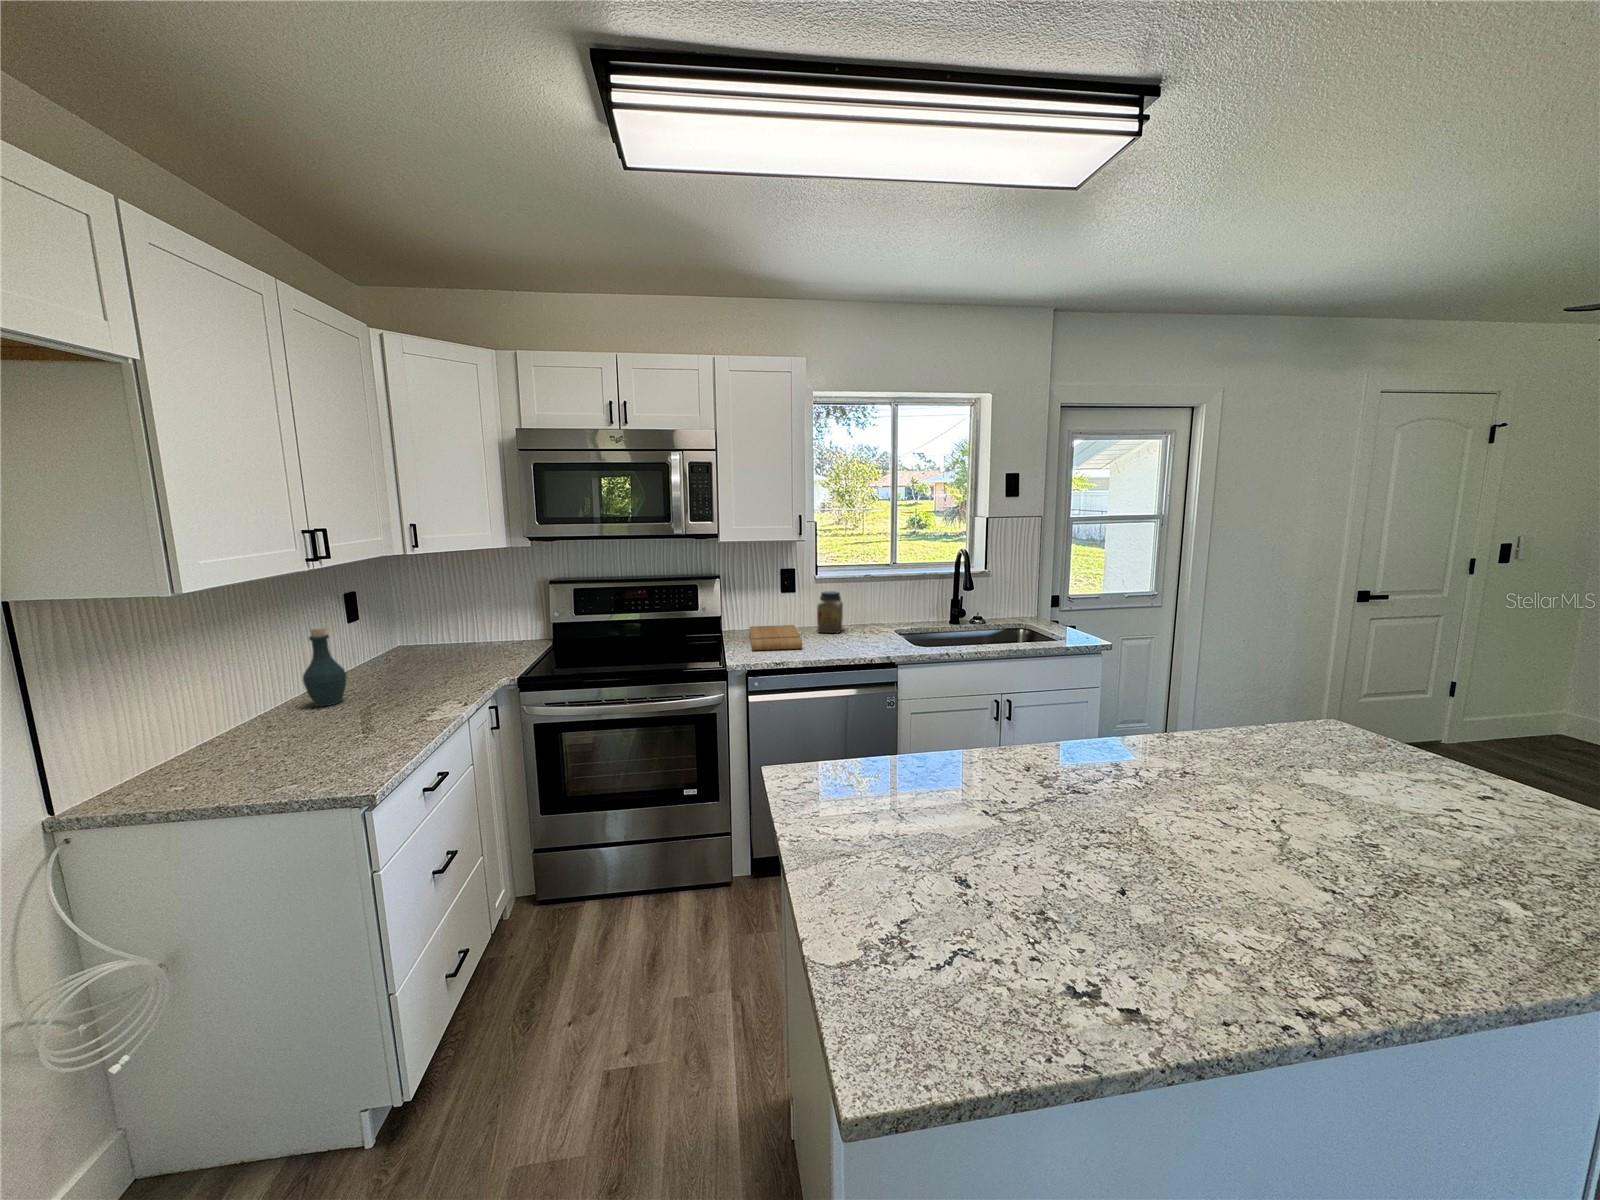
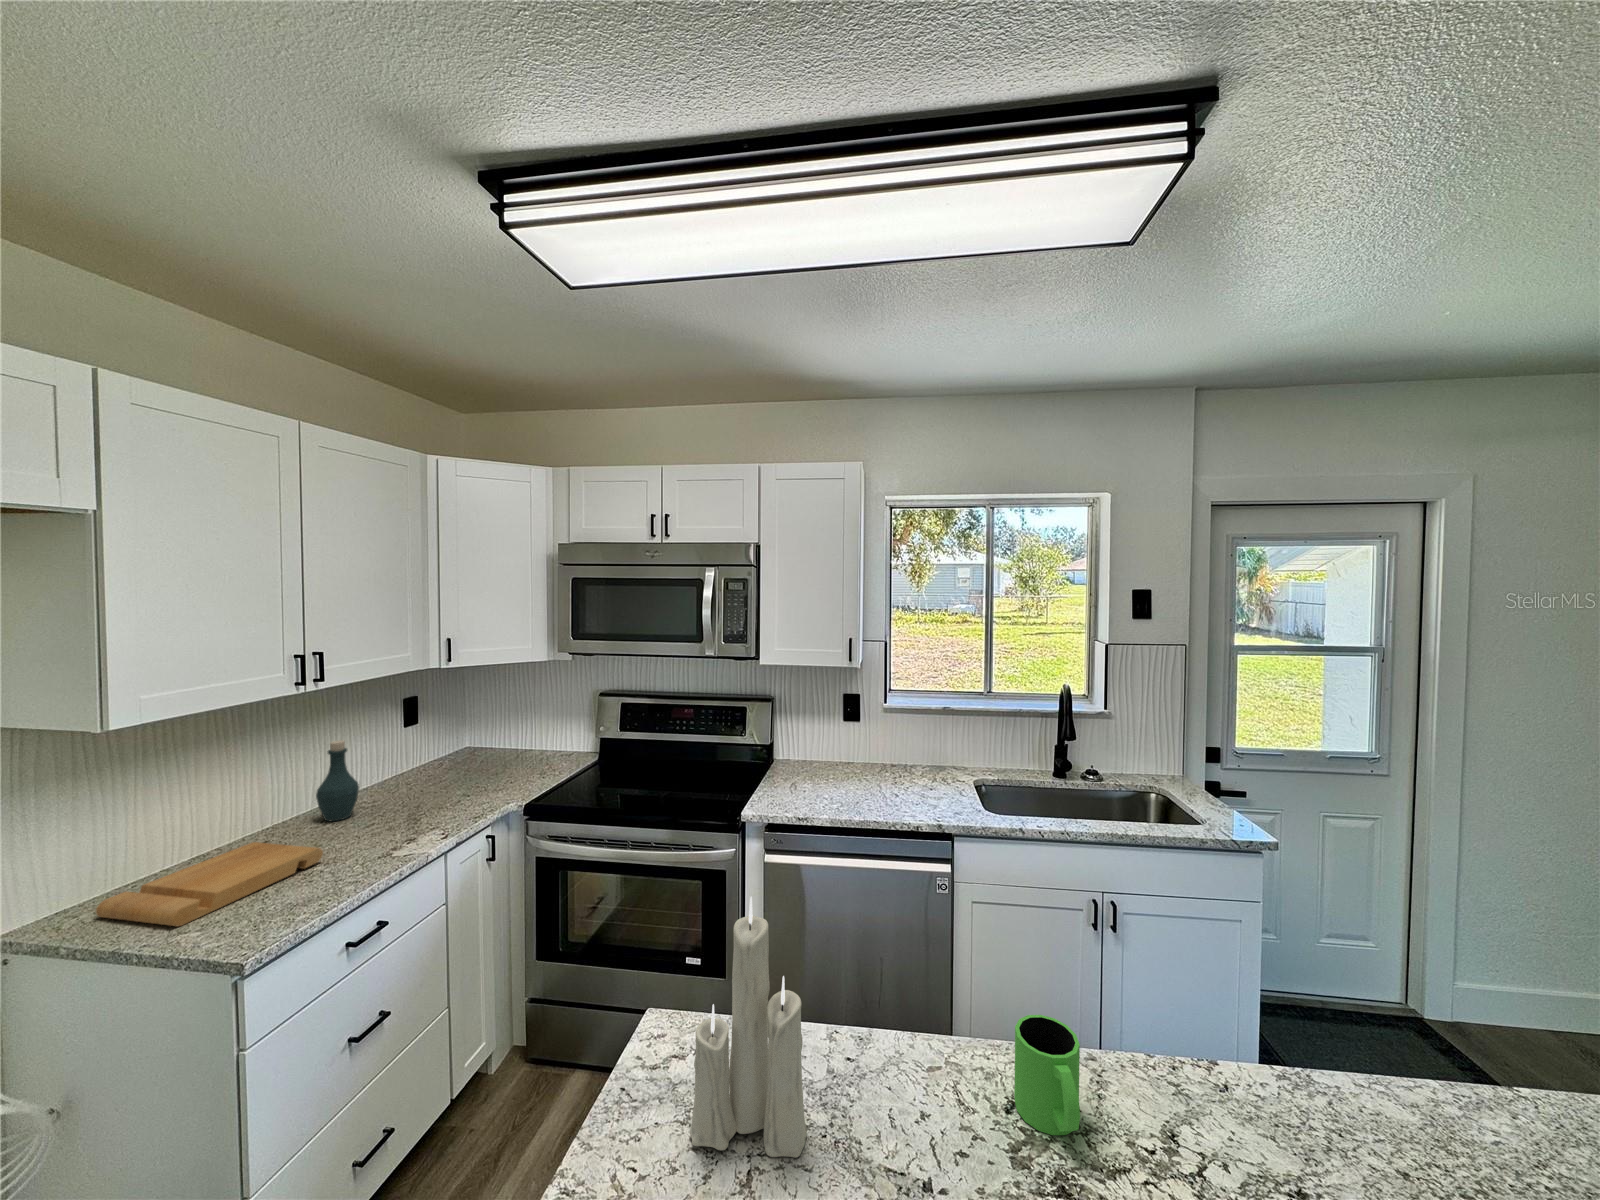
jar: present [817,591,843,633] -> none [876,724,910,779]
cutting board: present [750,625,802,650] -> present [96,842,323,926]
candle: none [858,637,934,806] -> present [690,897,807,1158]
mug: none [1034,712,1085,771] -> present [1014,1015,1080,1135]

